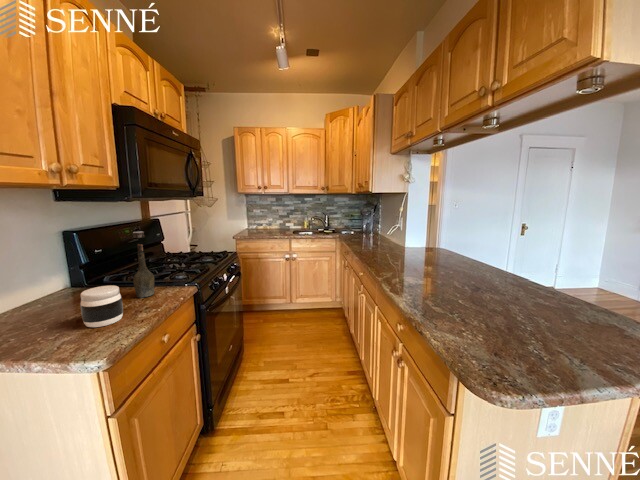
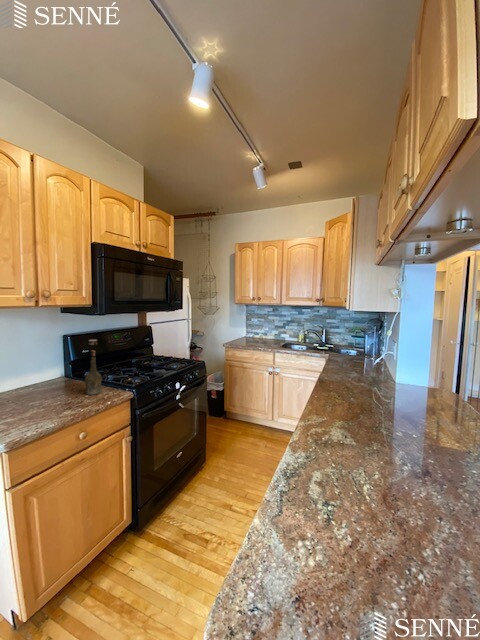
jar: present [81,286,123,327] -> none [28,382,60,415]

